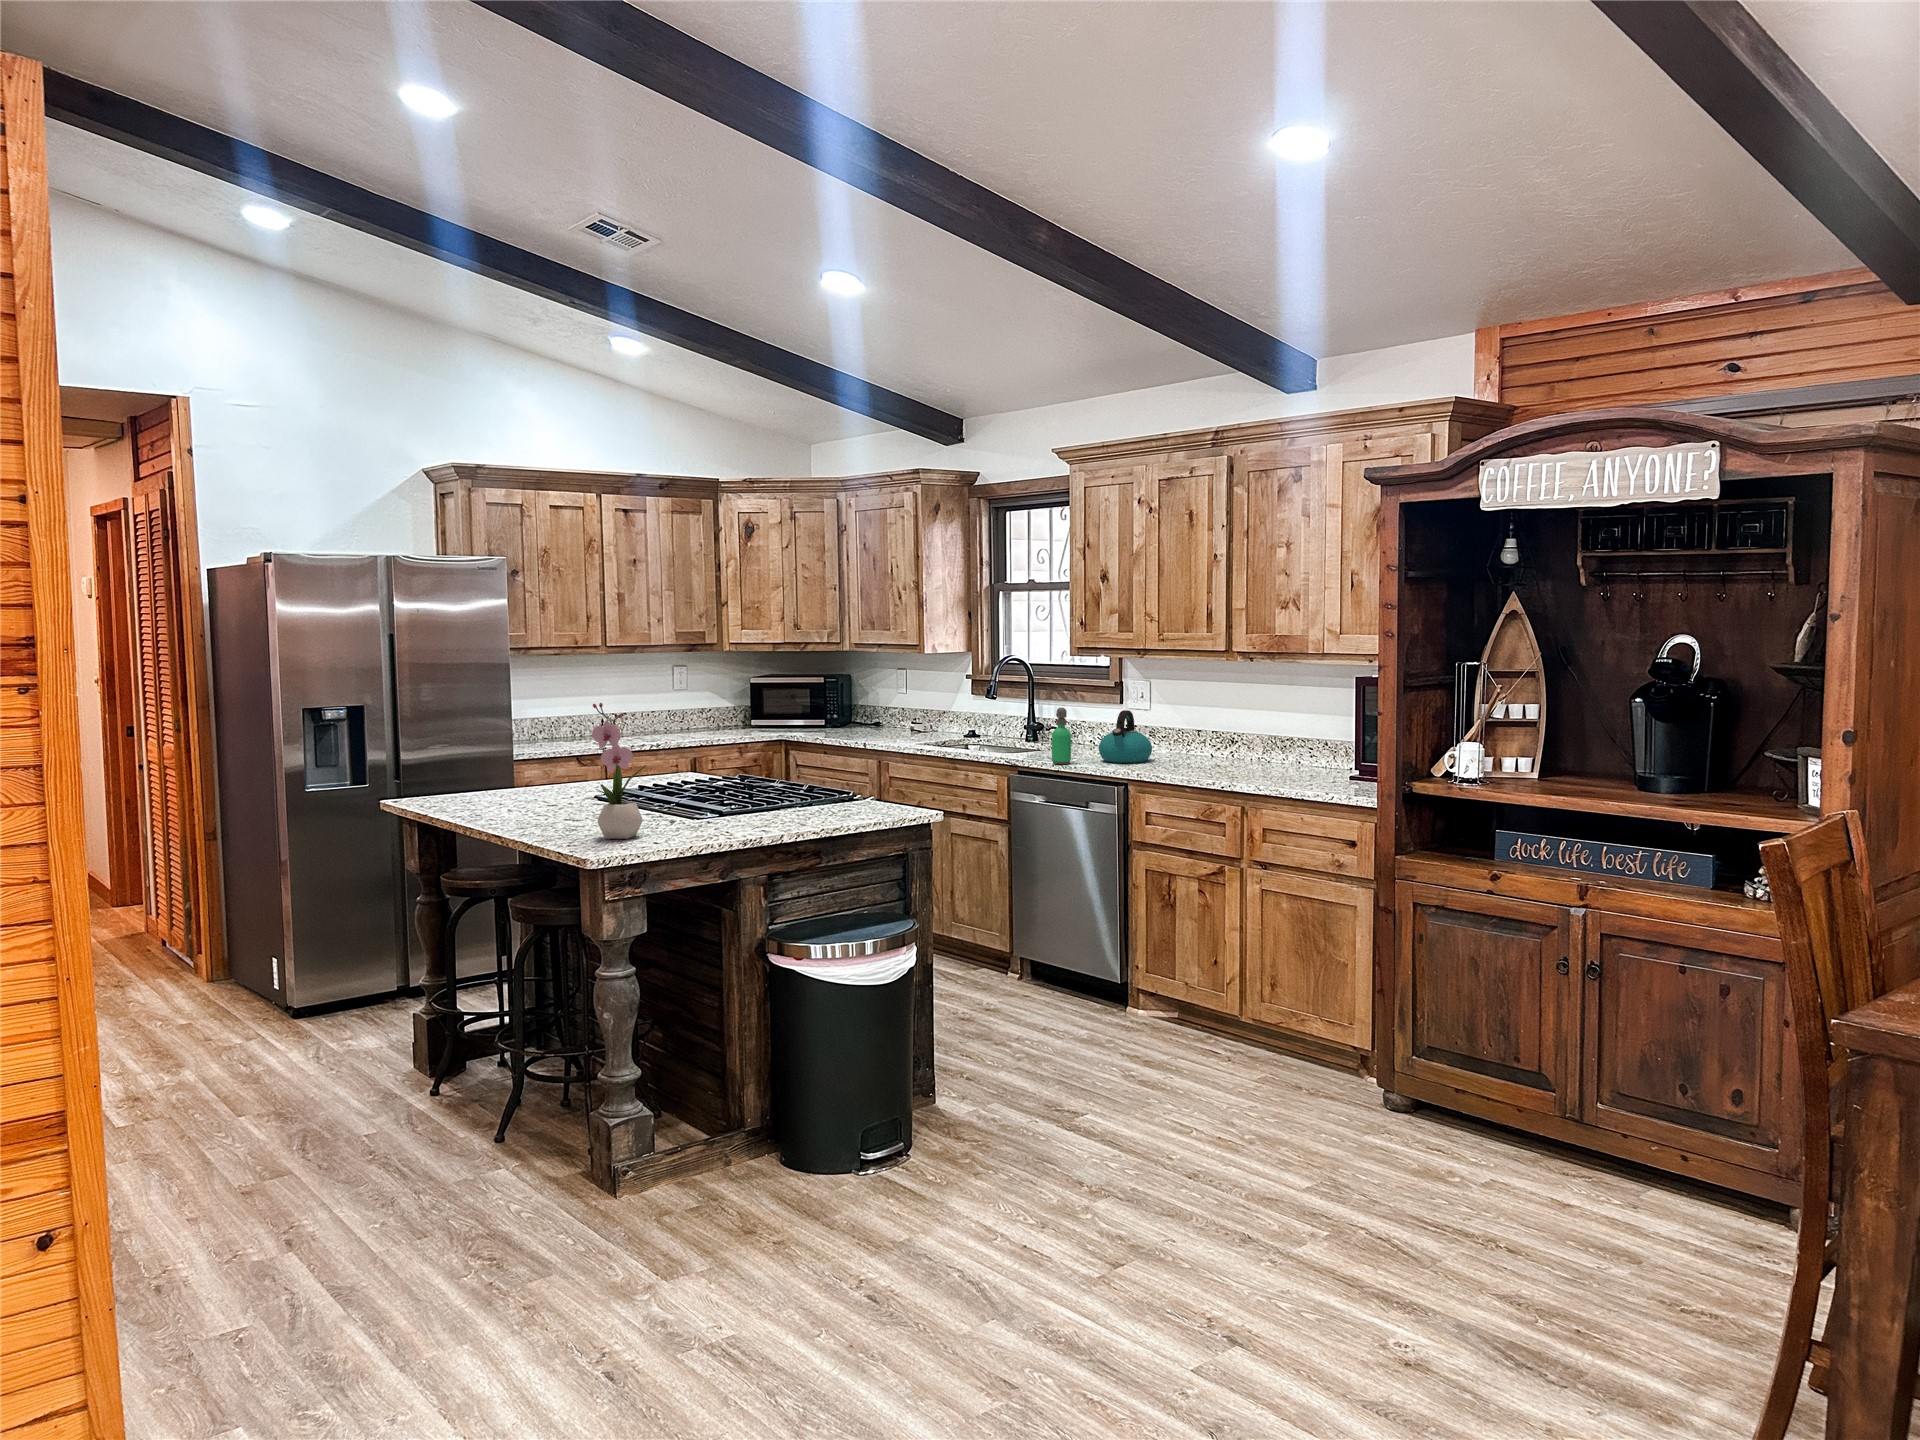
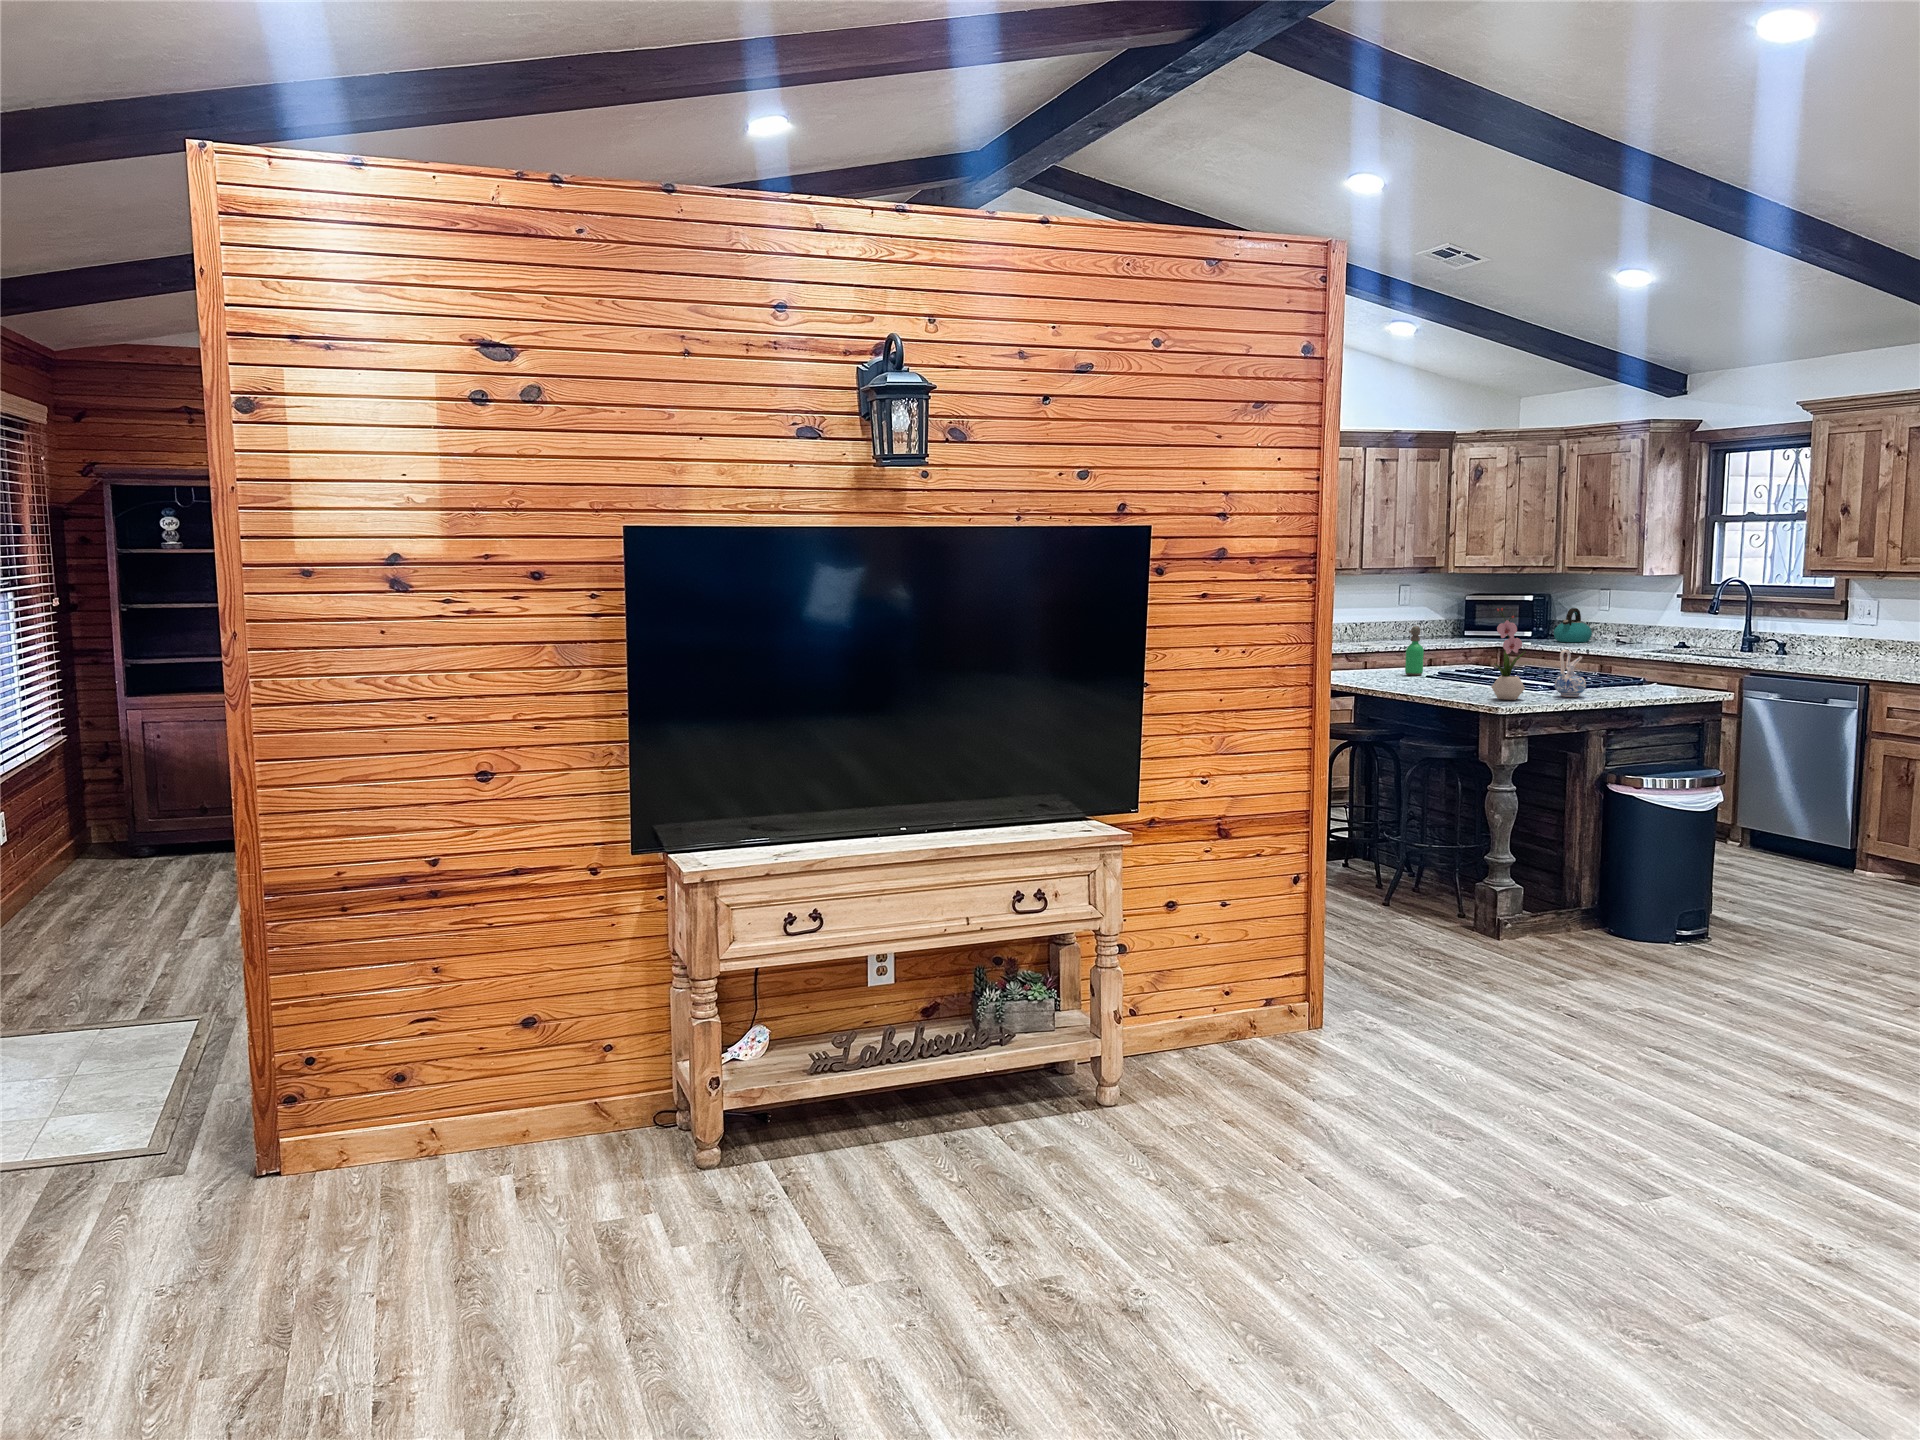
soap dispenser: present [1052,708,1071,764] -> present [1405,626,1424,676]
kettle: present [1099,710,1152,763] -> present [1554,608,1592,642]
ceramic pitcher: none [693,762,734,829] -> present [1555,650,1586,697]

